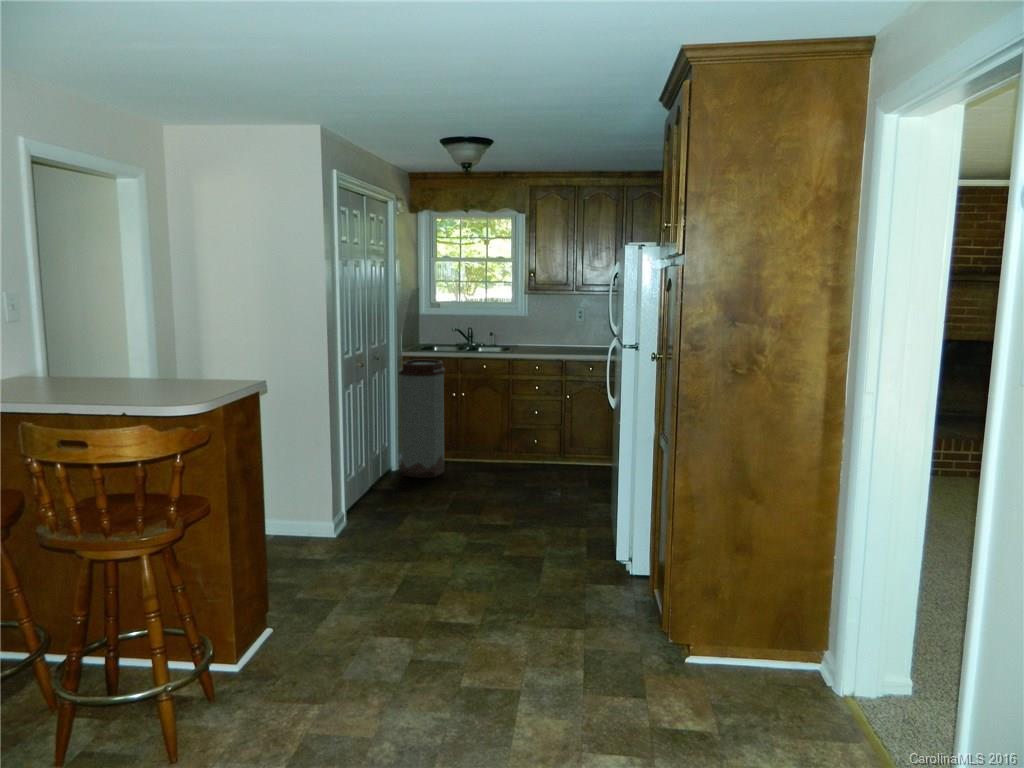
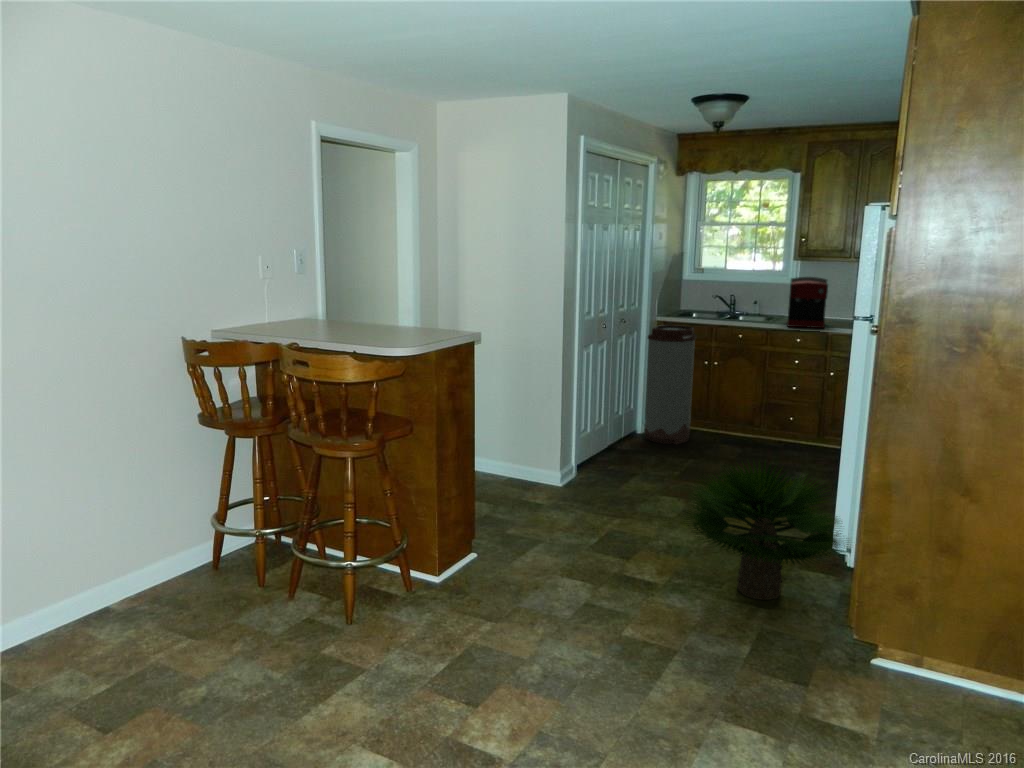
coffee maker: none [524,309,559,356] -> present [787,277,828,328]
potted plant: none [489,484,650,621] -> present [688,461,841,600]

